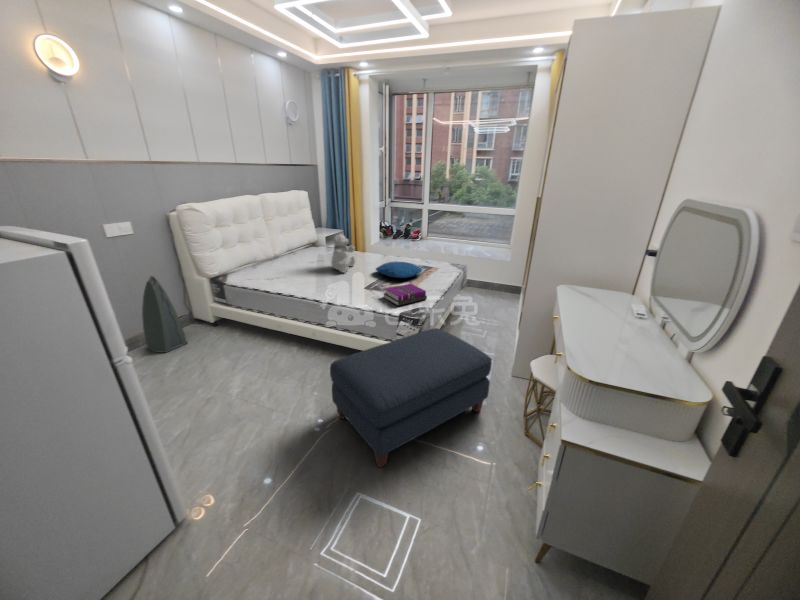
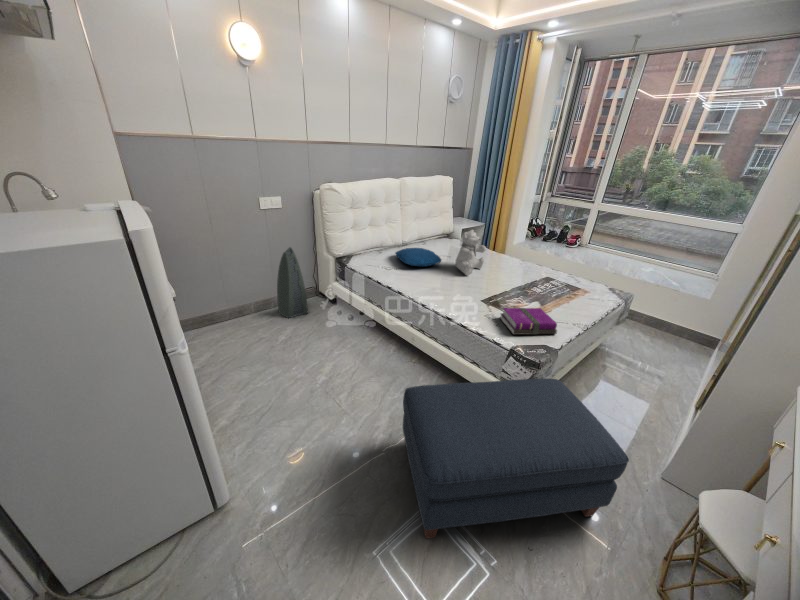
pillow: present [376,262,422,278] -> present [395,248,441,266]

